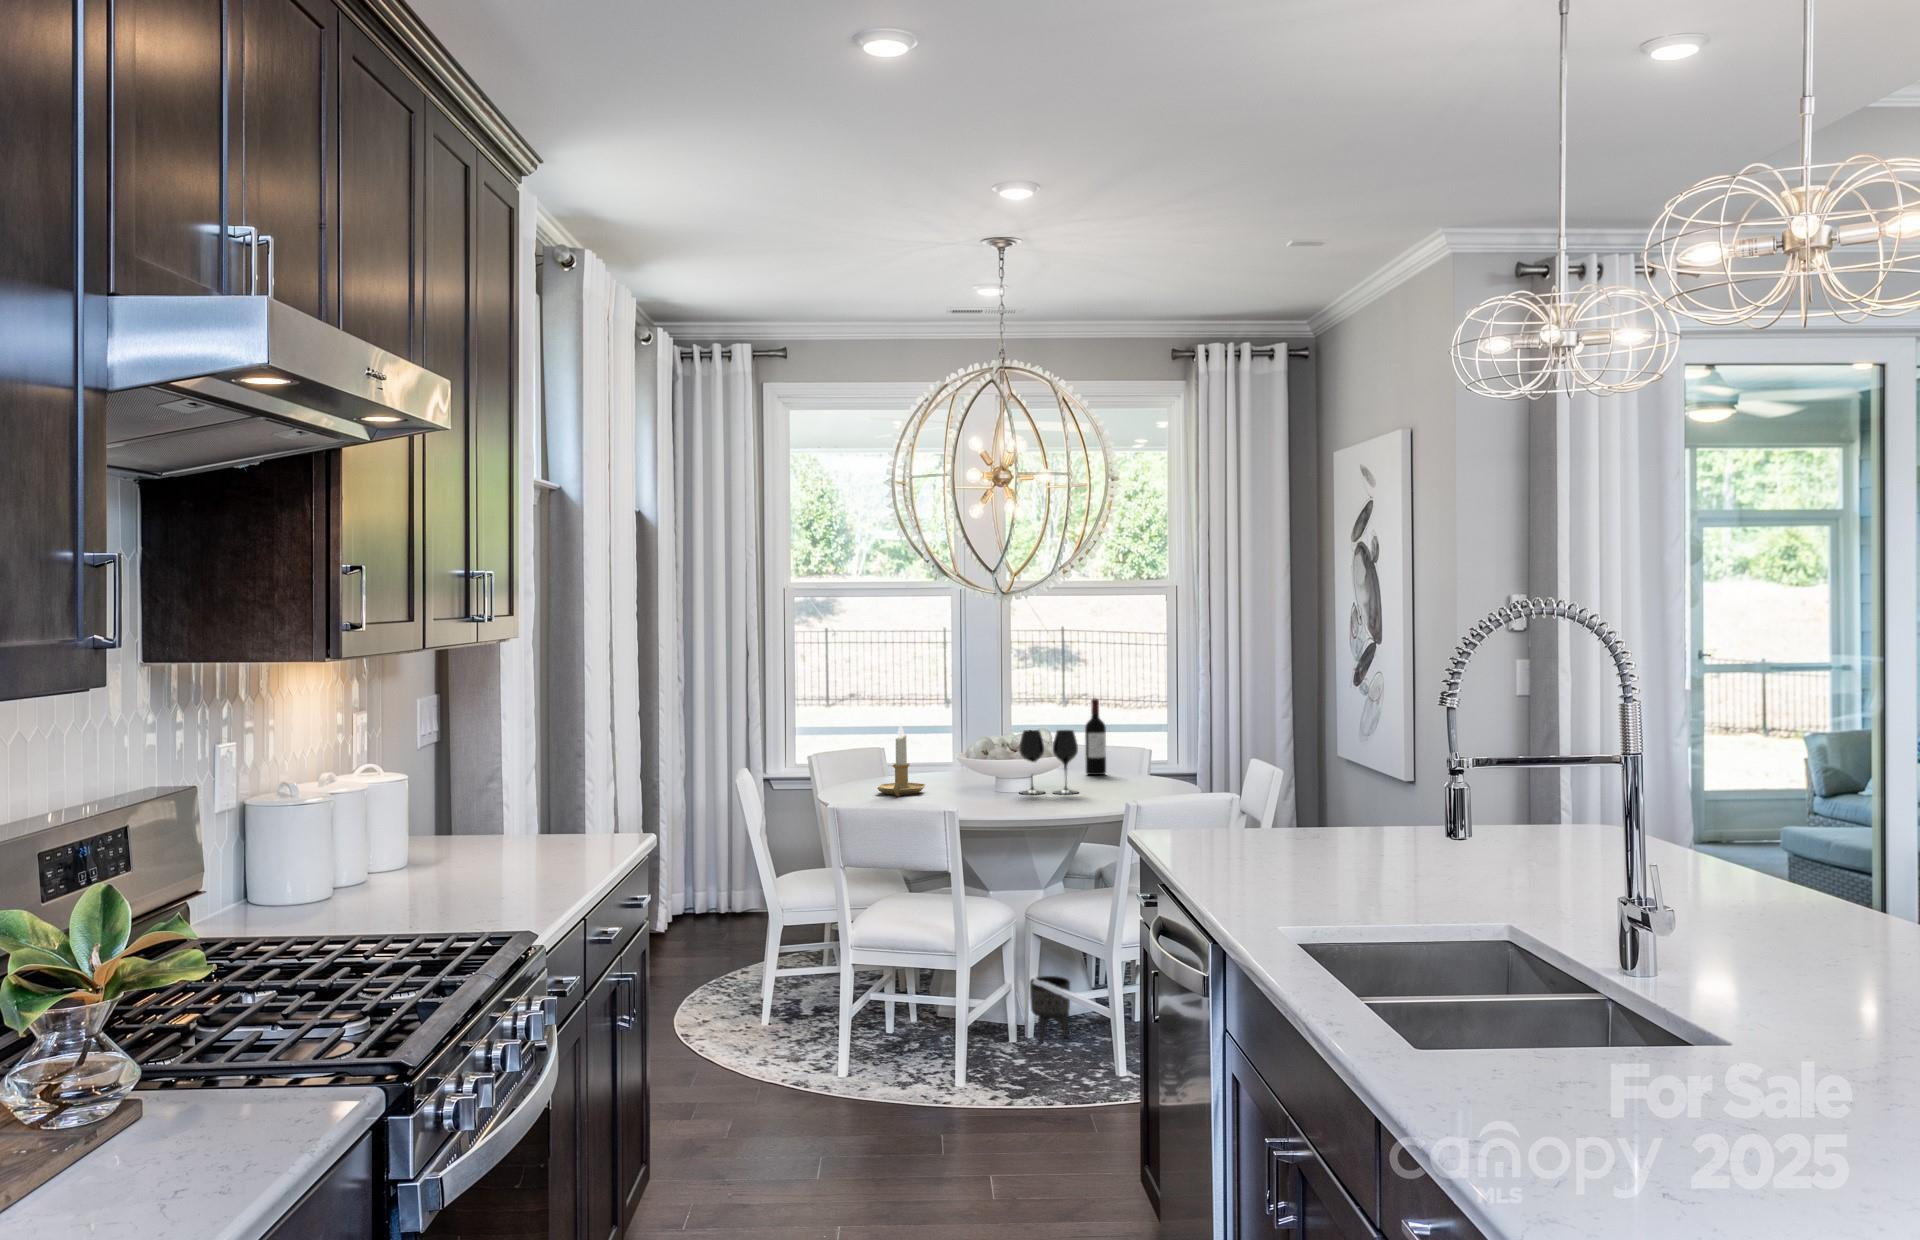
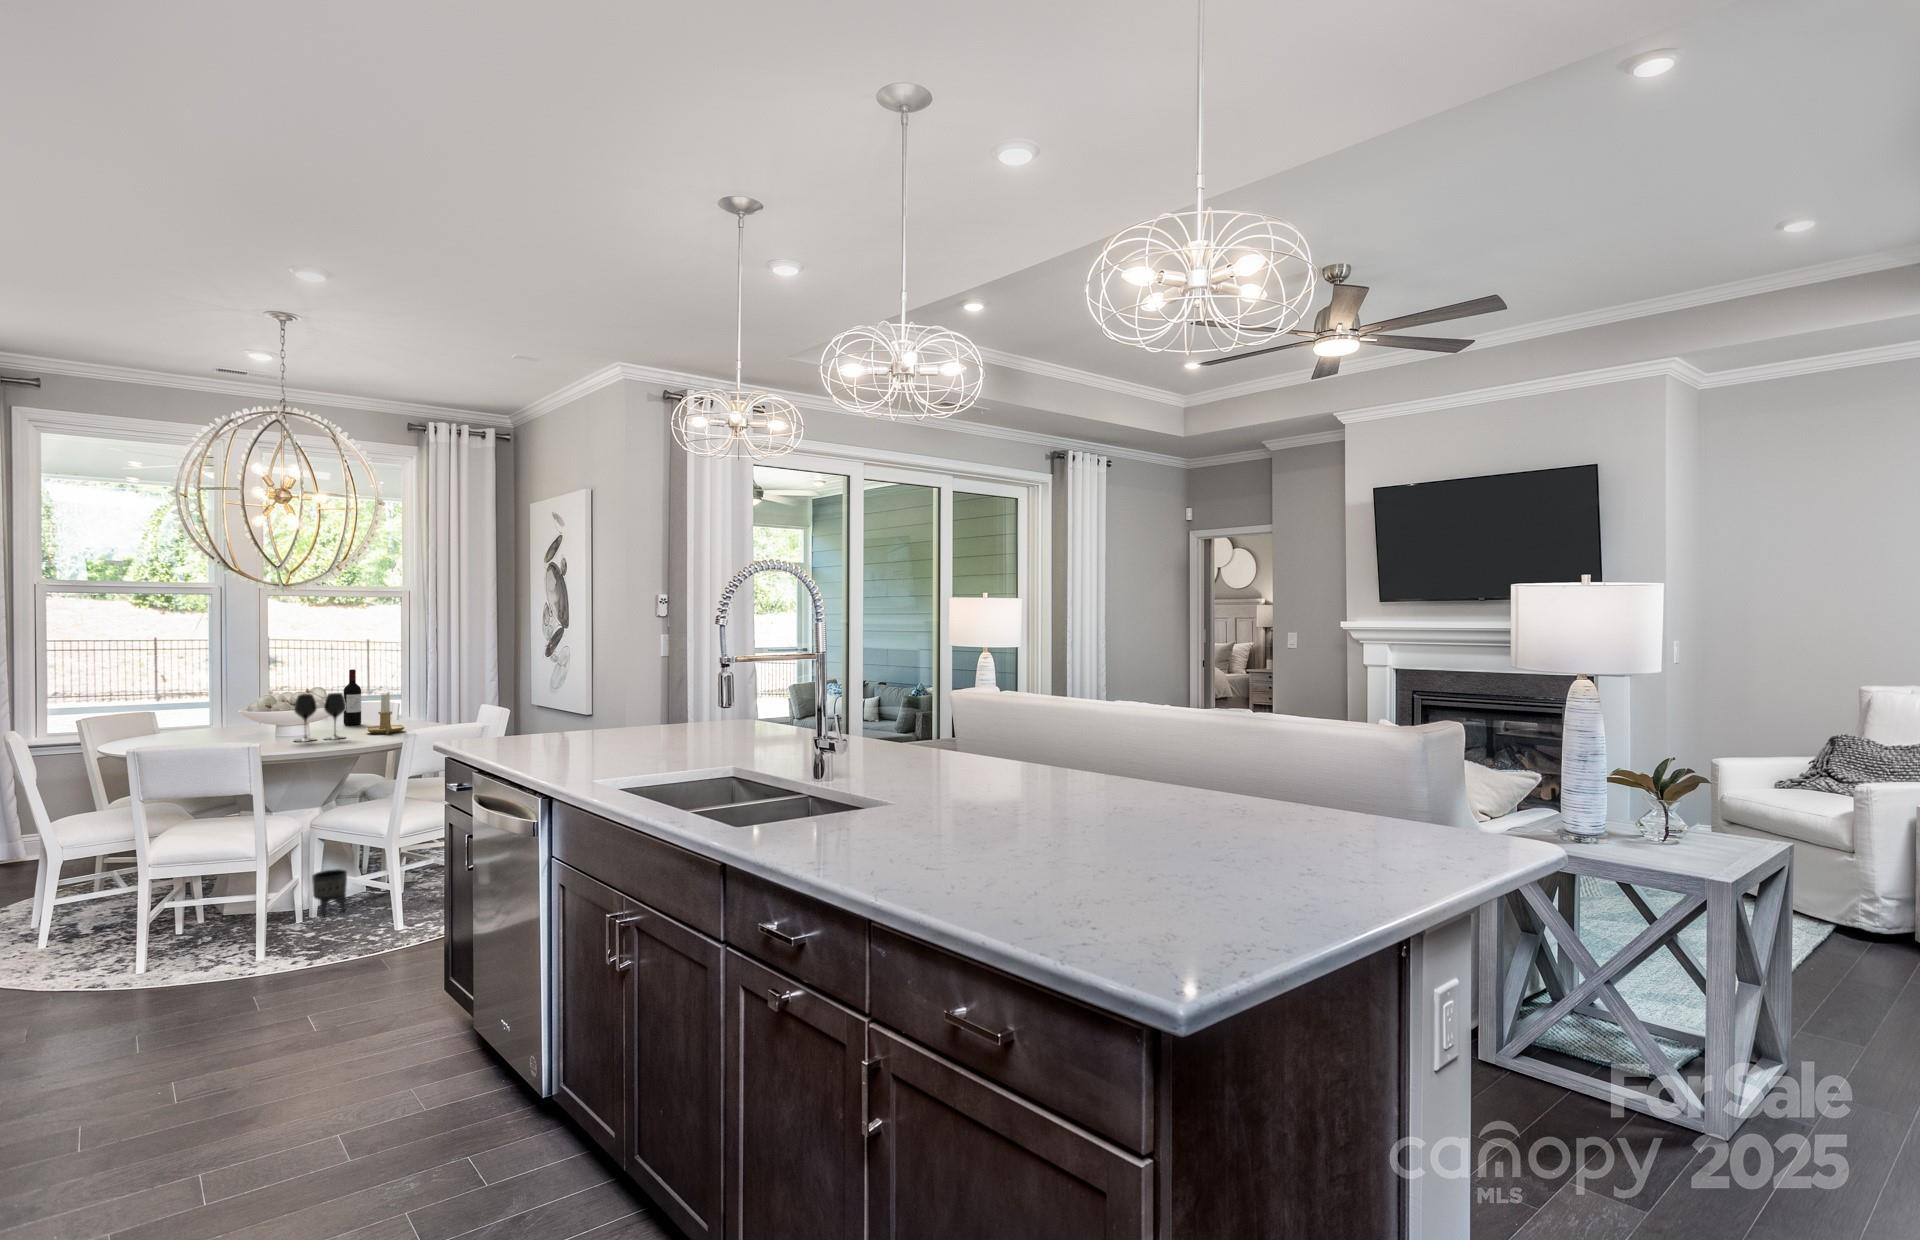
candlestick: present [877,724,925,797] -> present [366,685,405,735]

